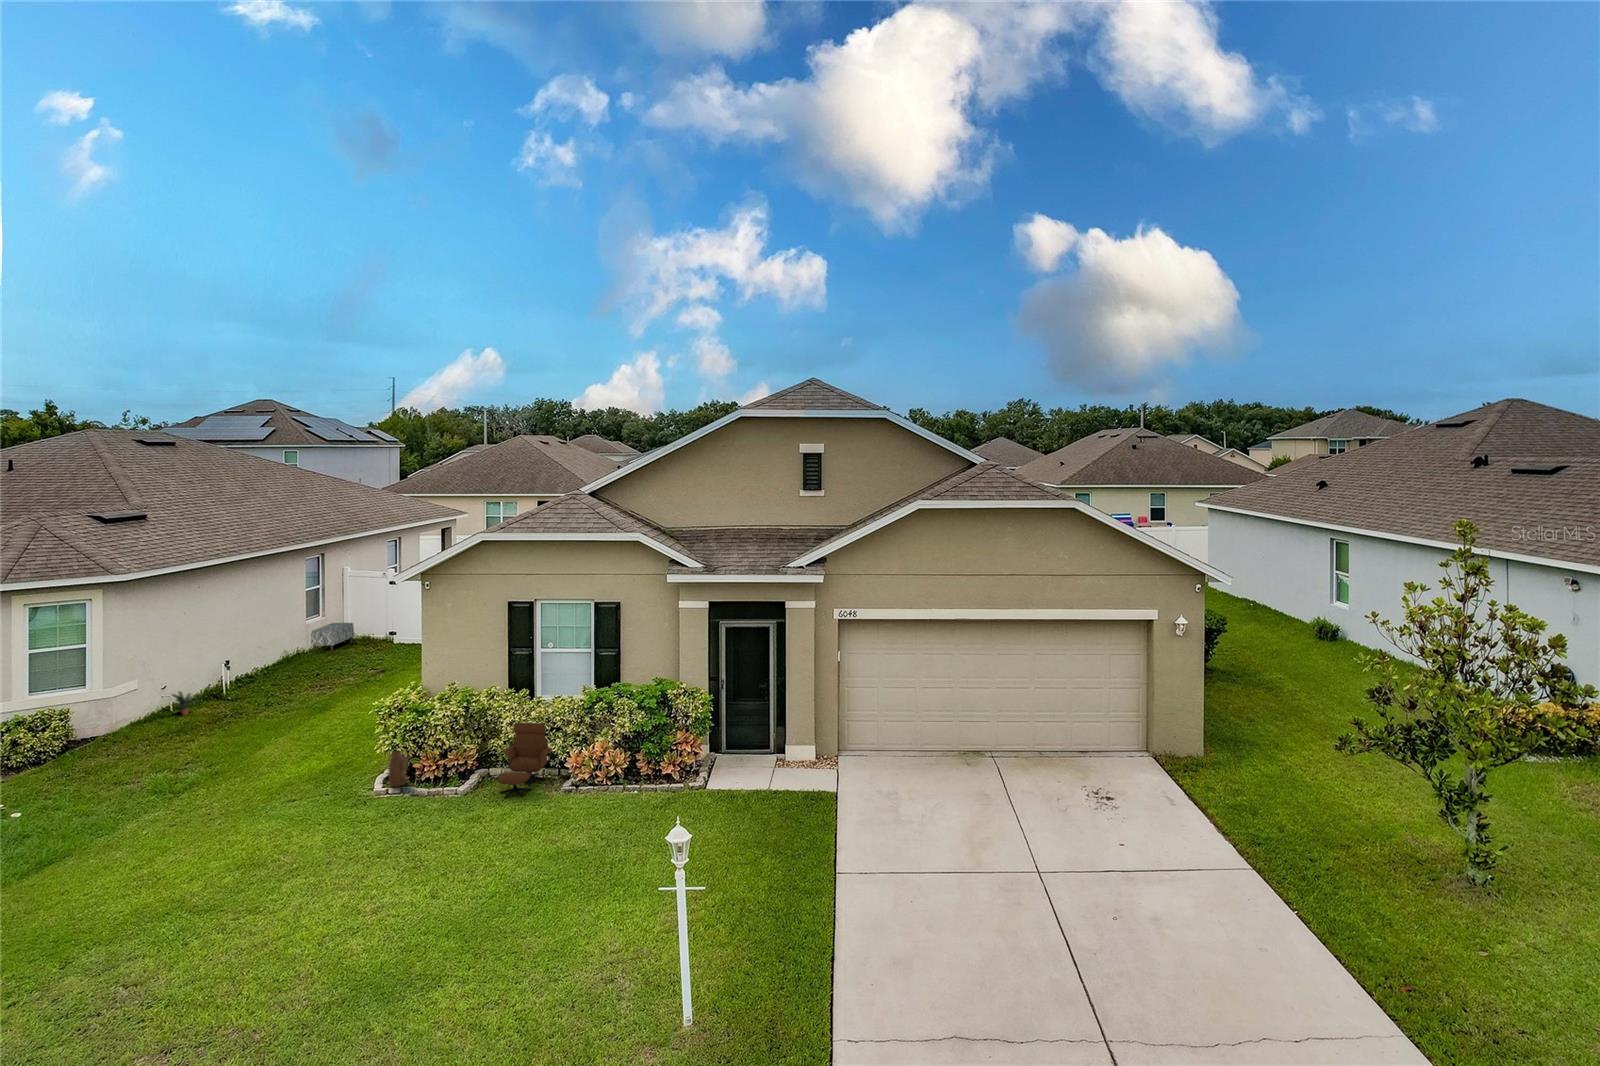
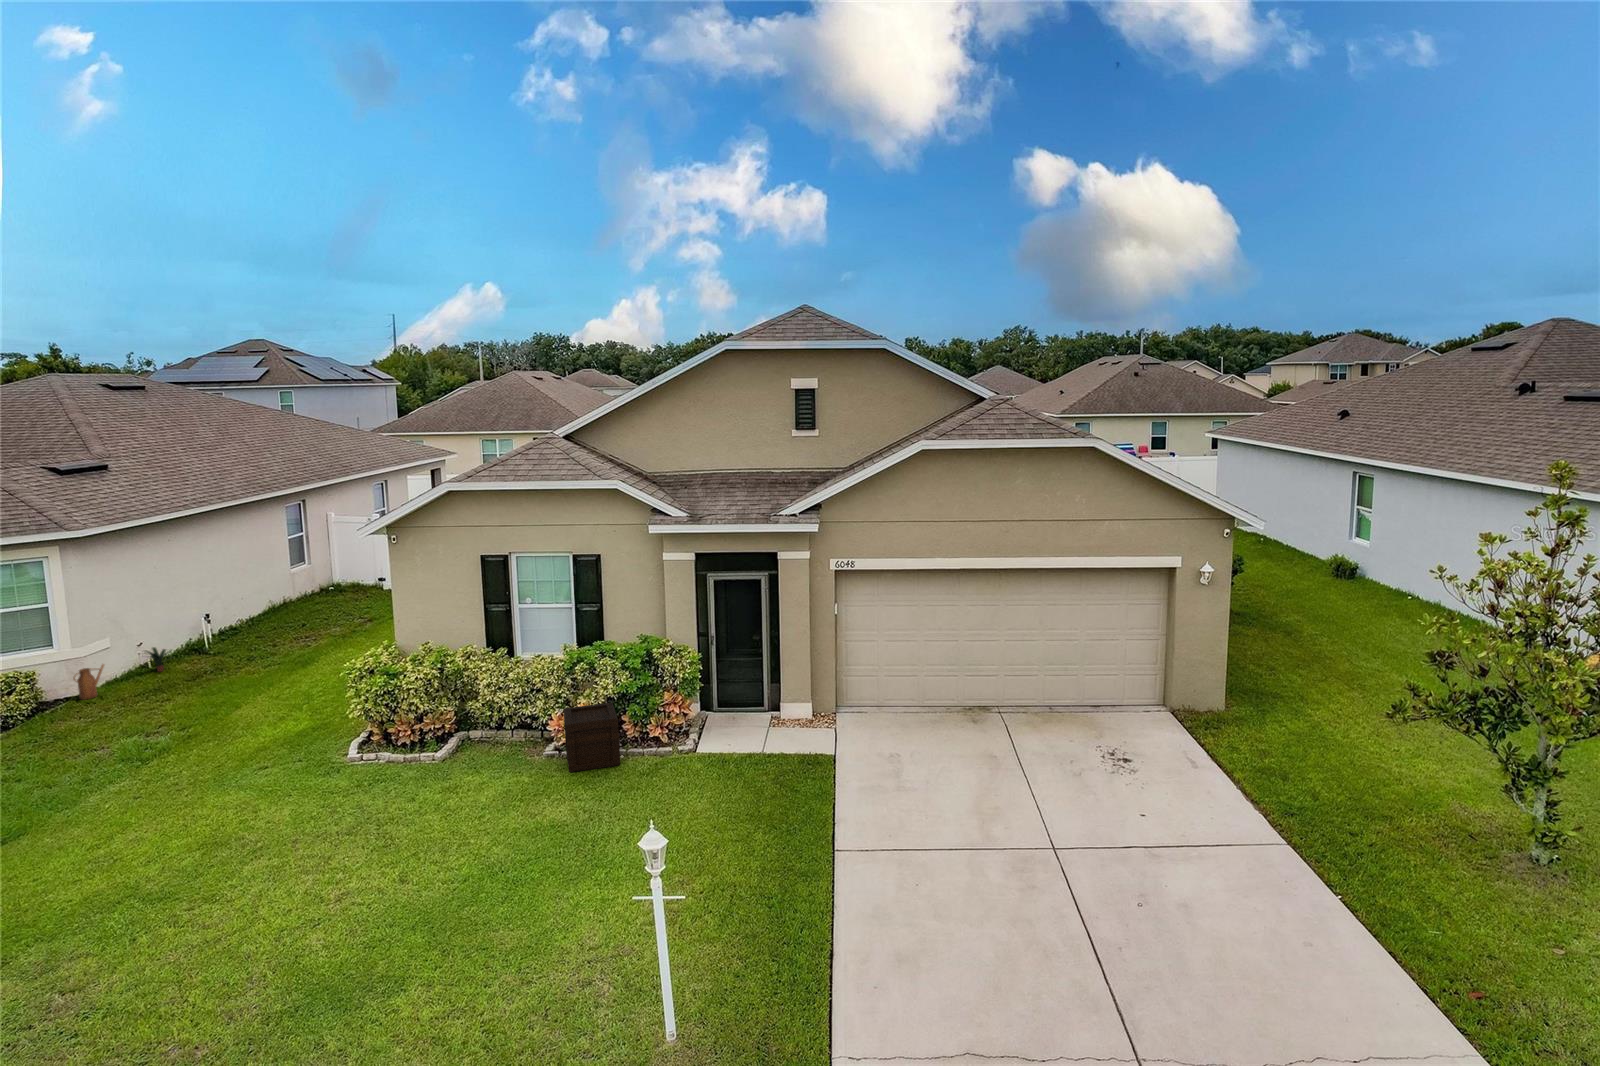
bench: present [311,623,354,652] -> none [299,571,345,602]
lounge chair: present [498,723,552,798] -> none [477,684,535,765]
wooden crate: none [580,741,633,805] -> present [564,703,620,772]
watering can: present [389,751,410,787] -> present [73,664,104,700]

